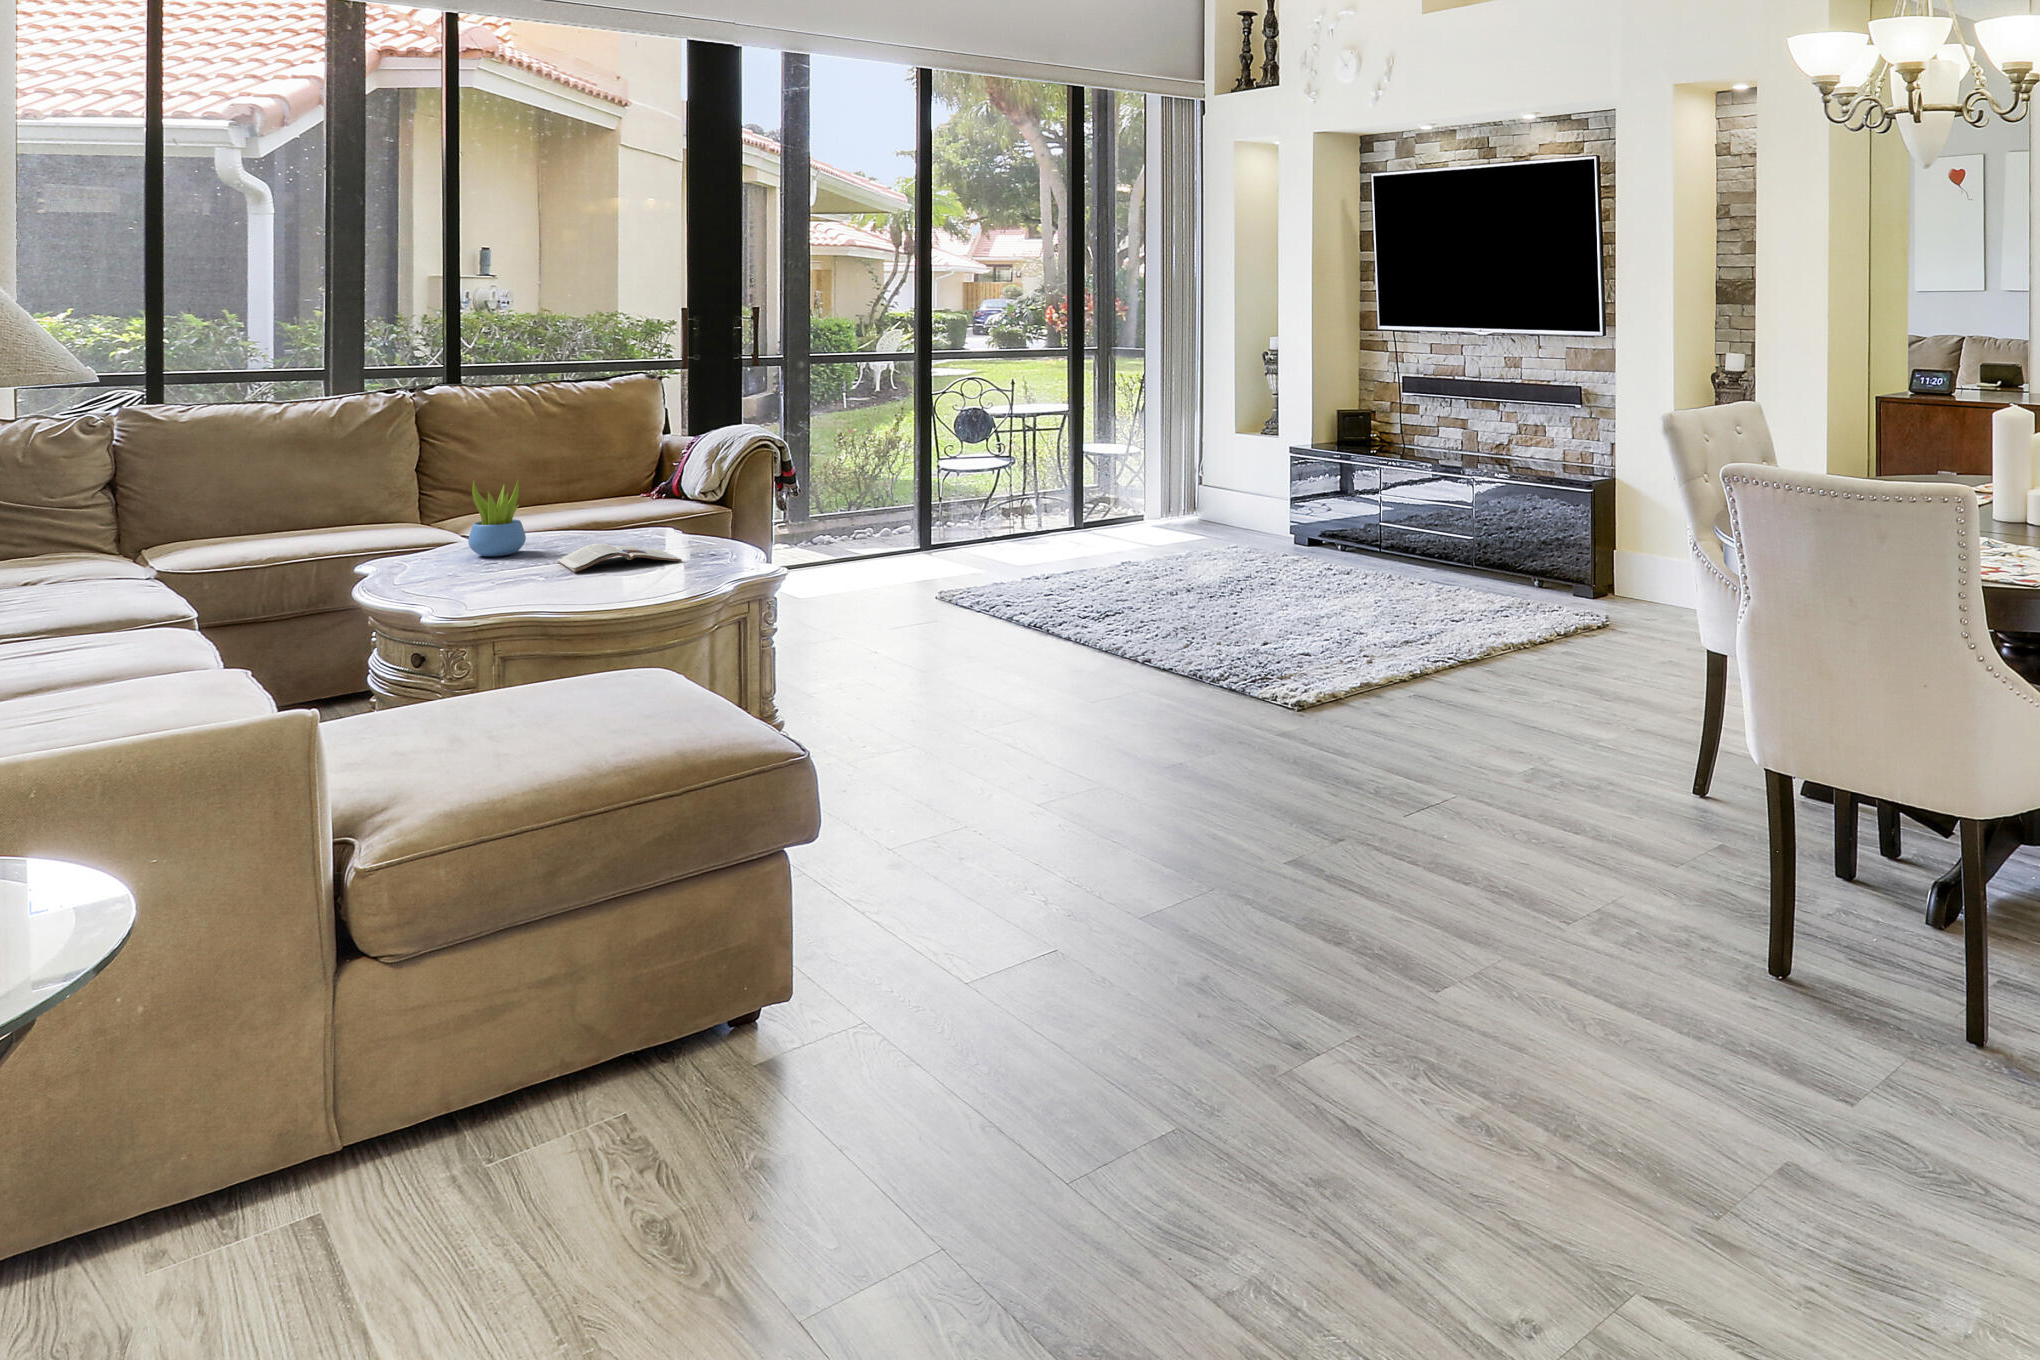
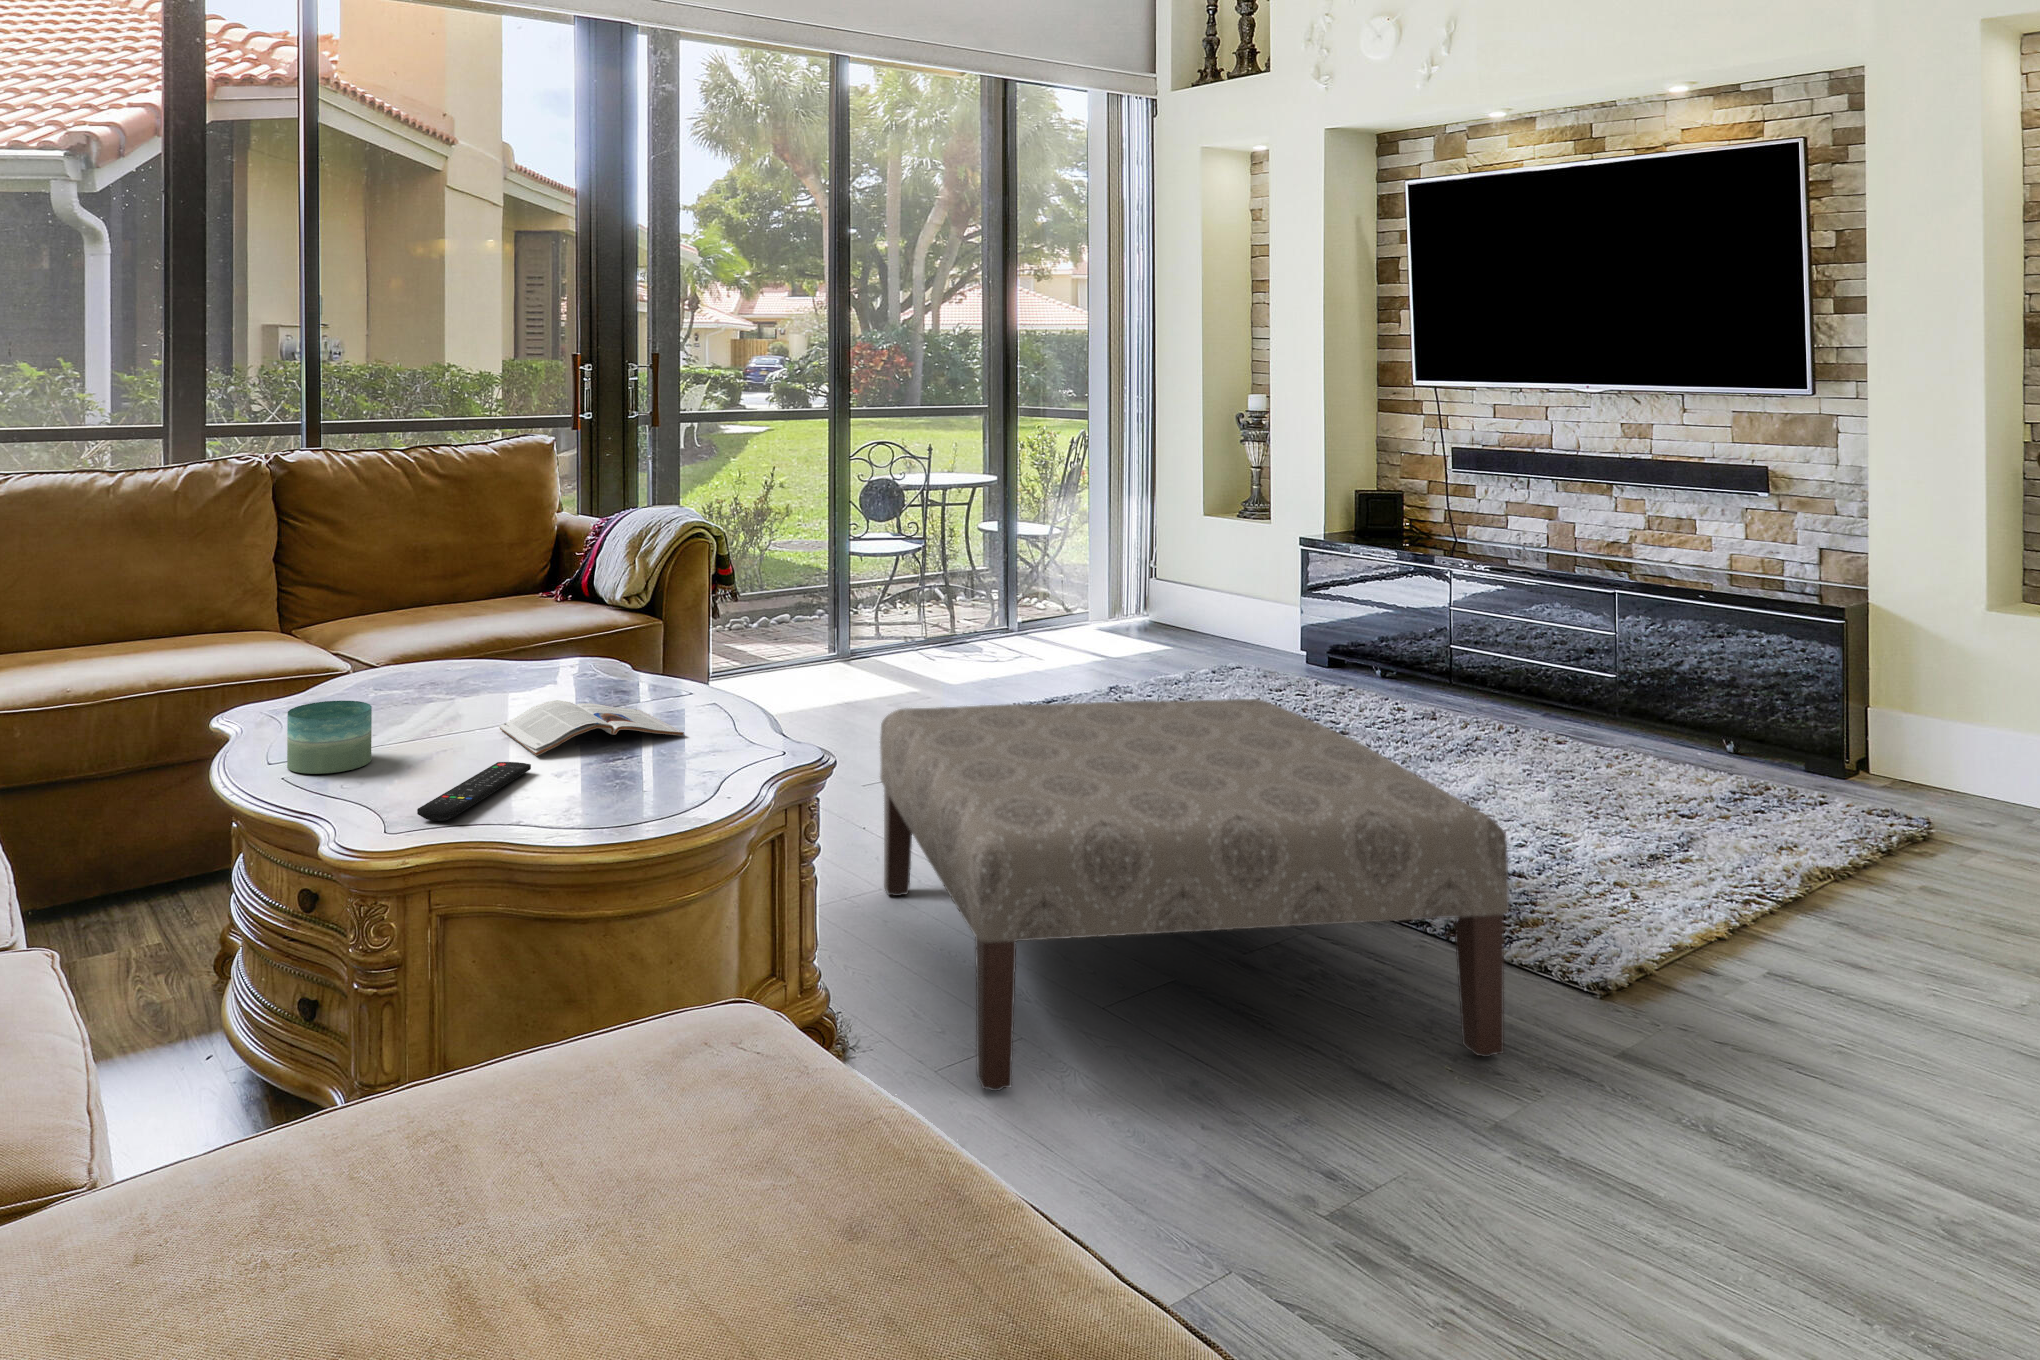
succulent plant: present [468,480,526,556] -> none [369,597,446,714]
candle: none [401,542,462,584] -> present [287,701,372,774]
ottoman: none [865,546,1206,766] -> present [880,699,1509,1091]
remote control: none [480,574,567,601] -> present [417,762,531,821]

